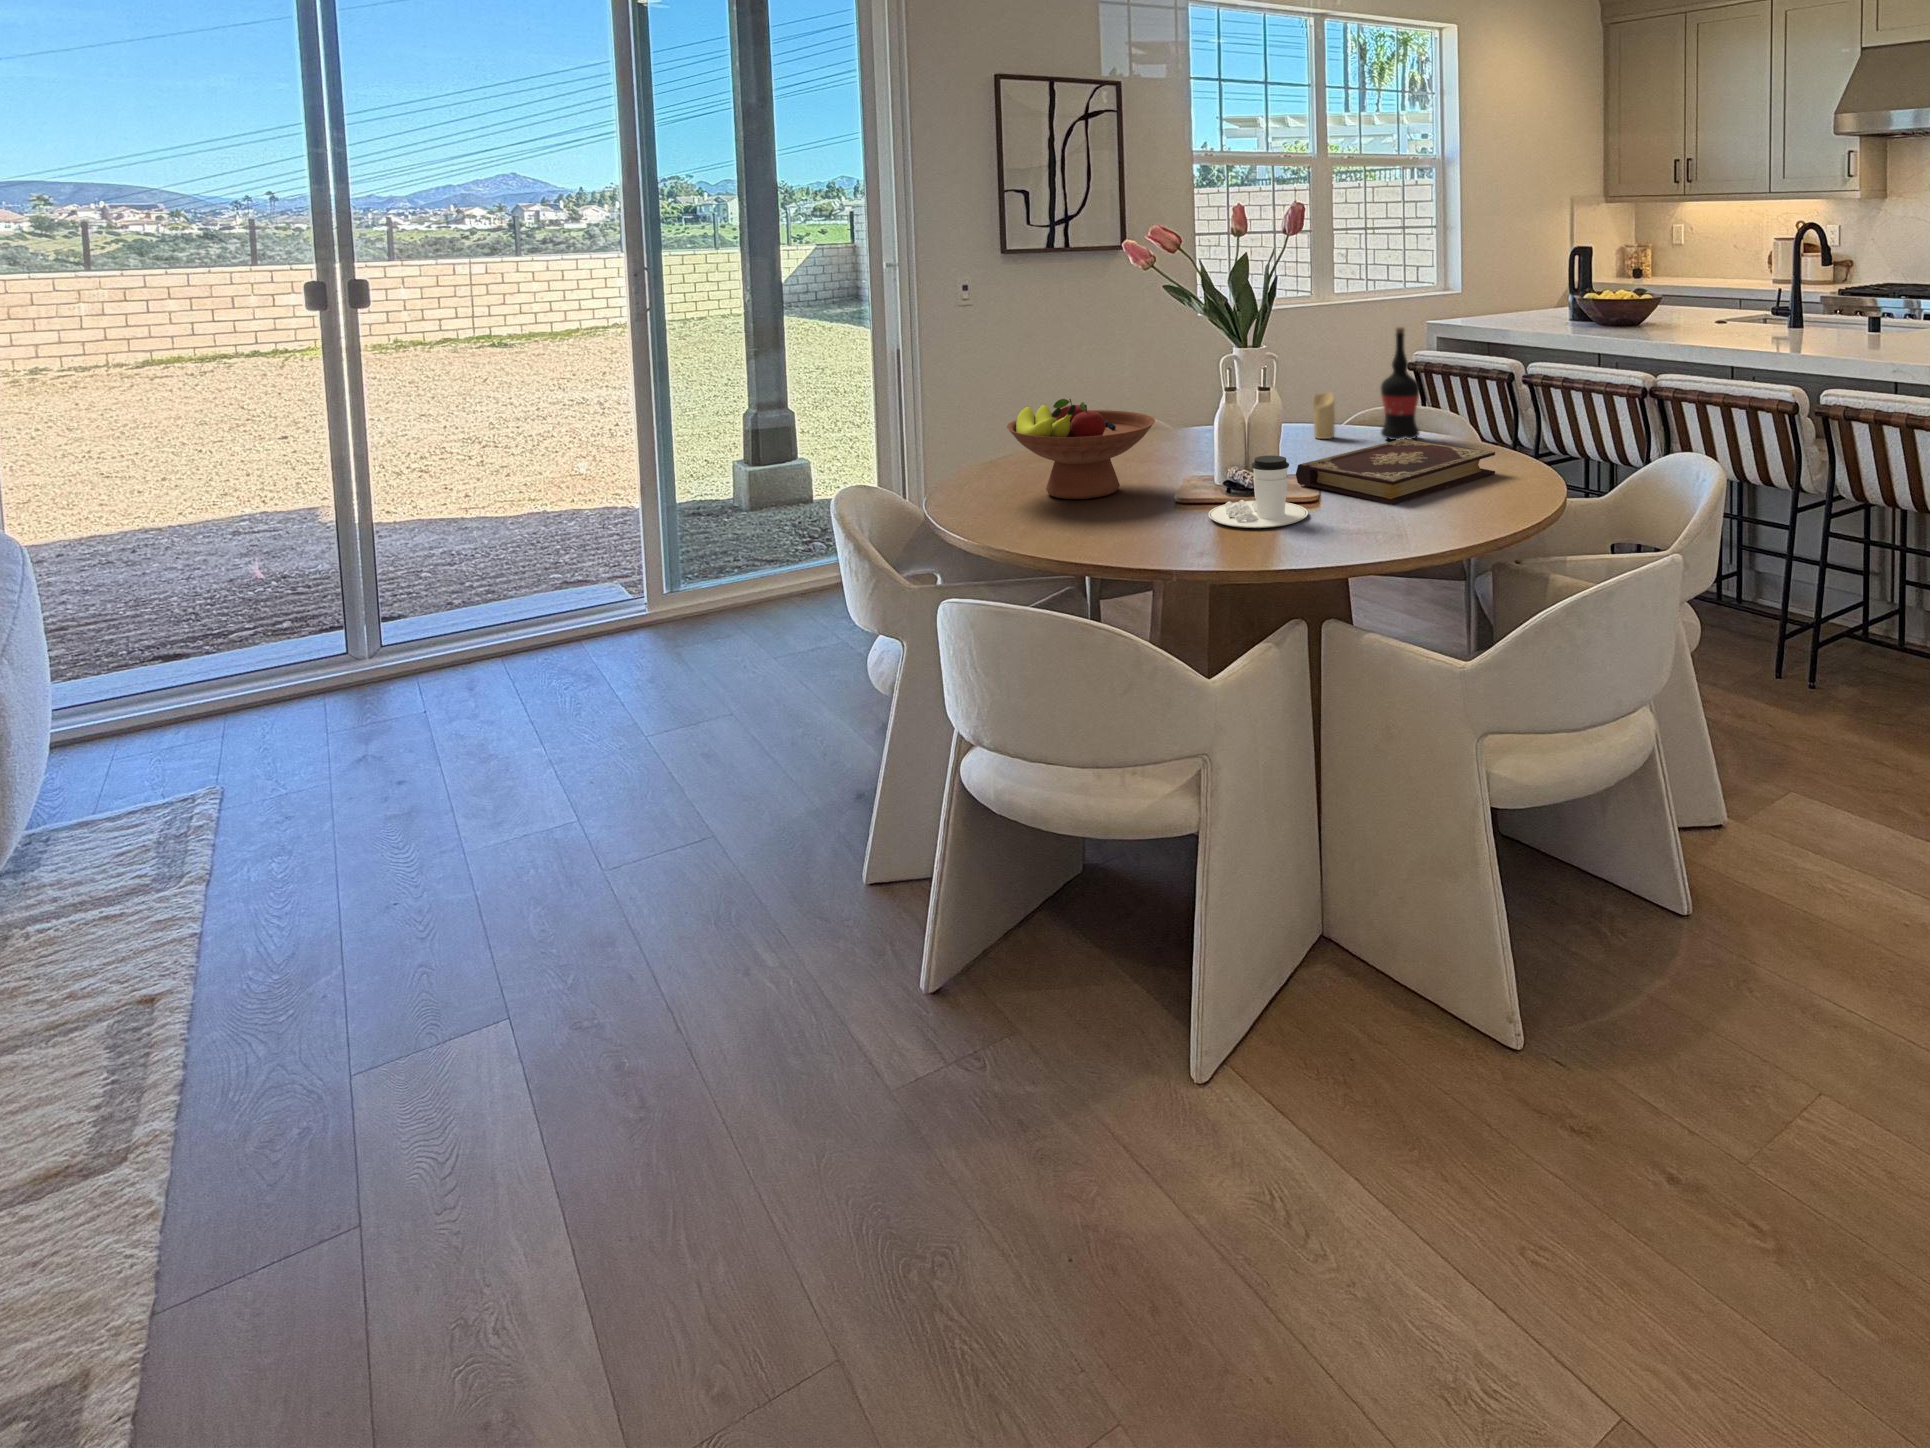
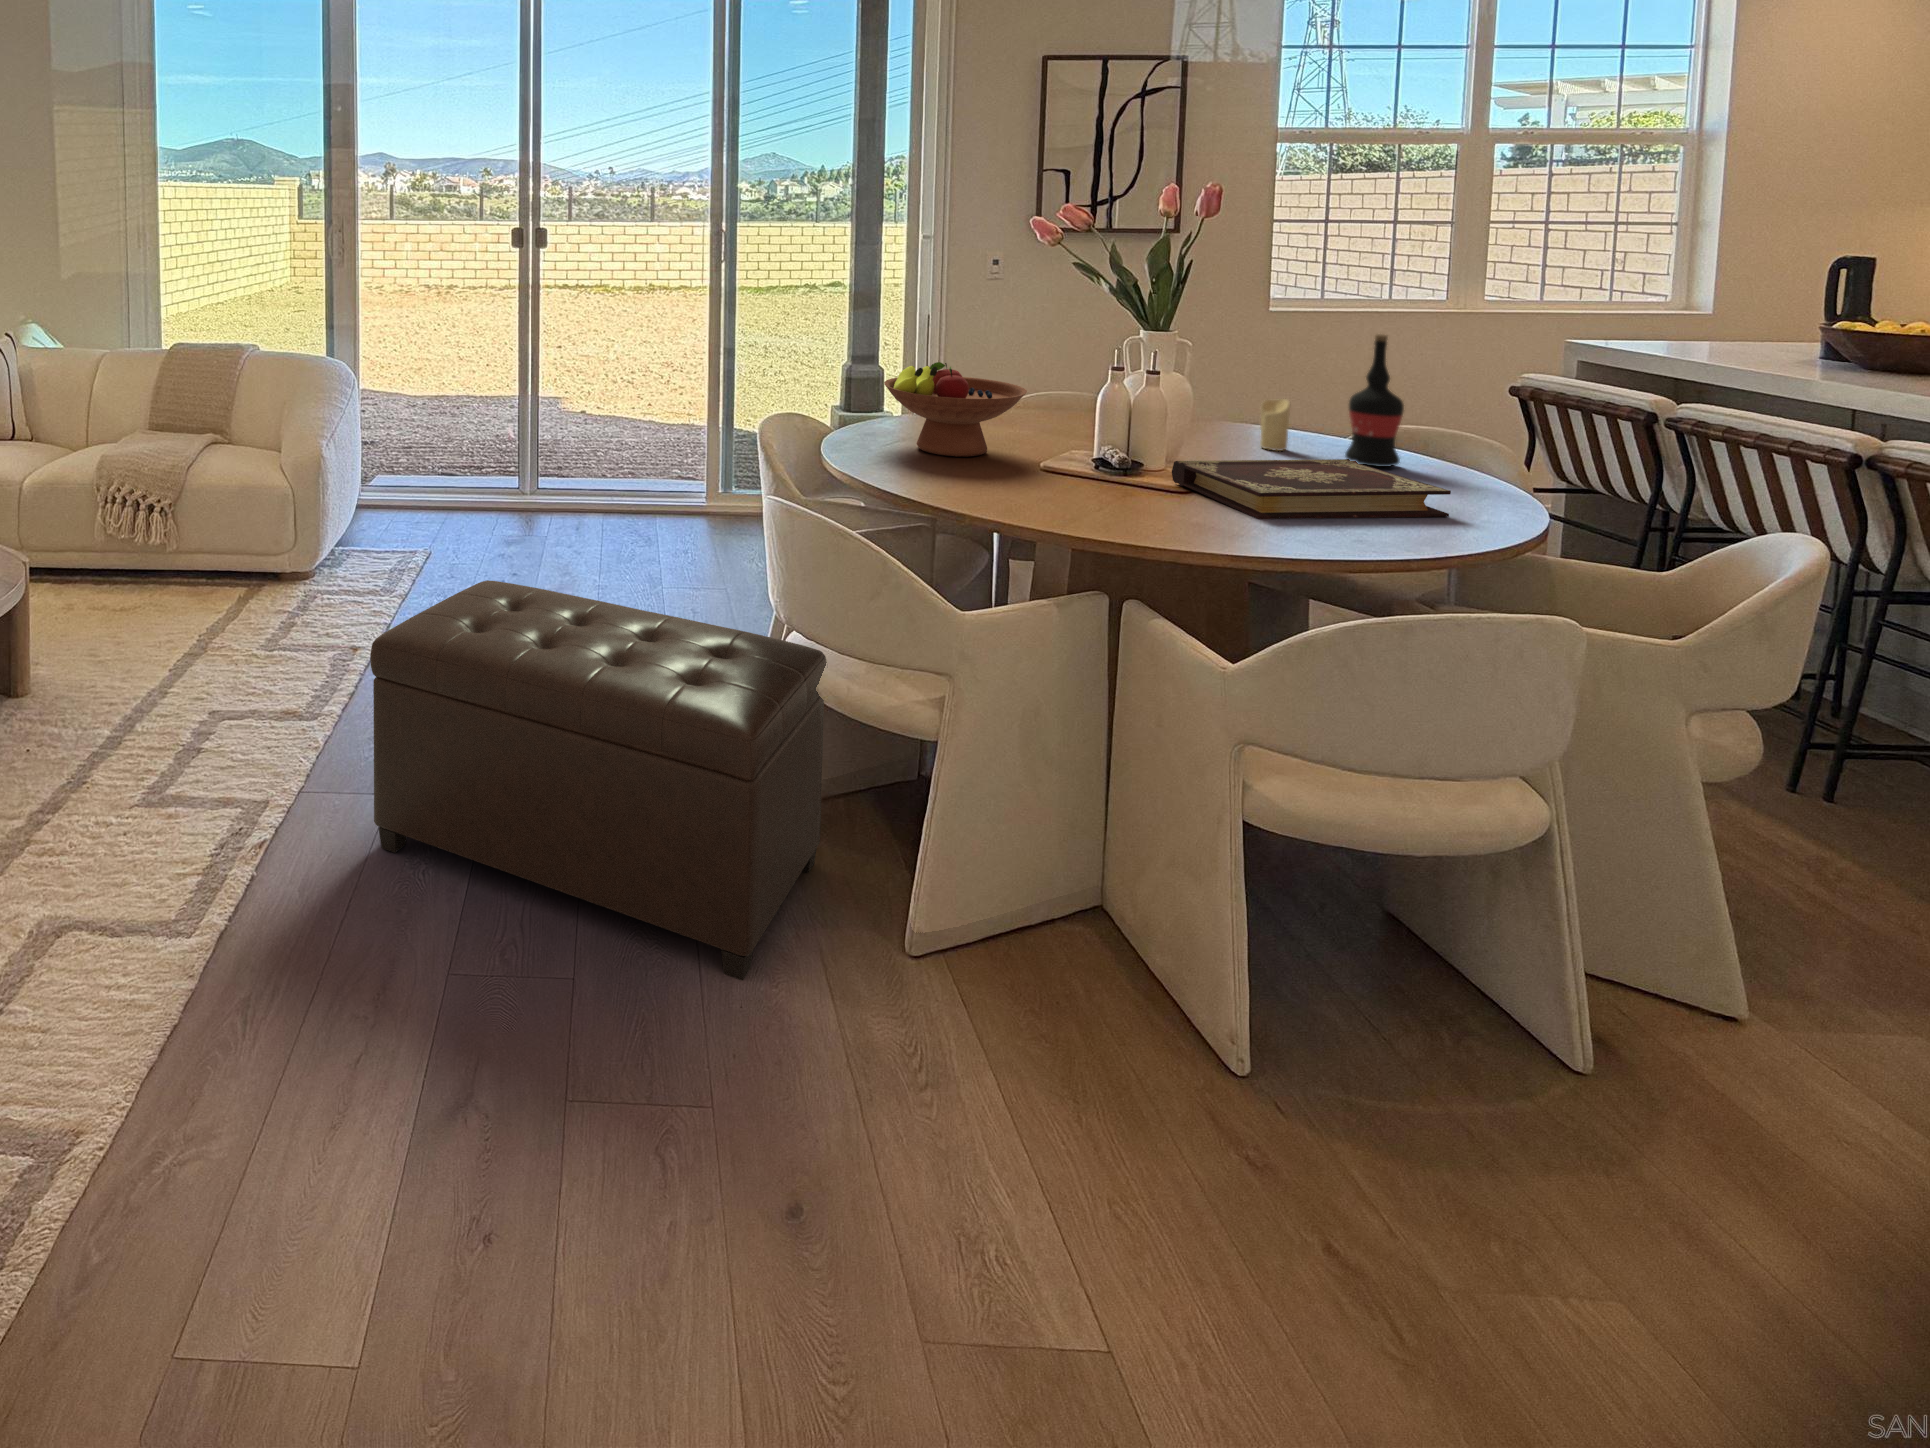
coffee cup: present [1208,455,1308,528] -> none [1036,439,1146,511]
ottoman: none [352,754,1052,1317] -> present [370,580,828,981]

